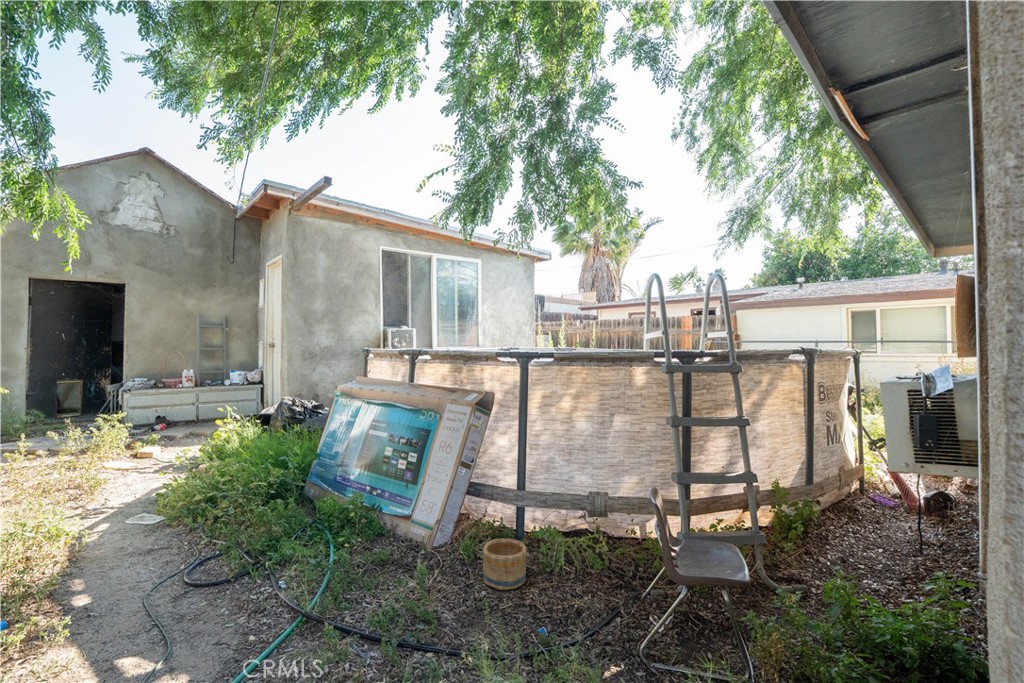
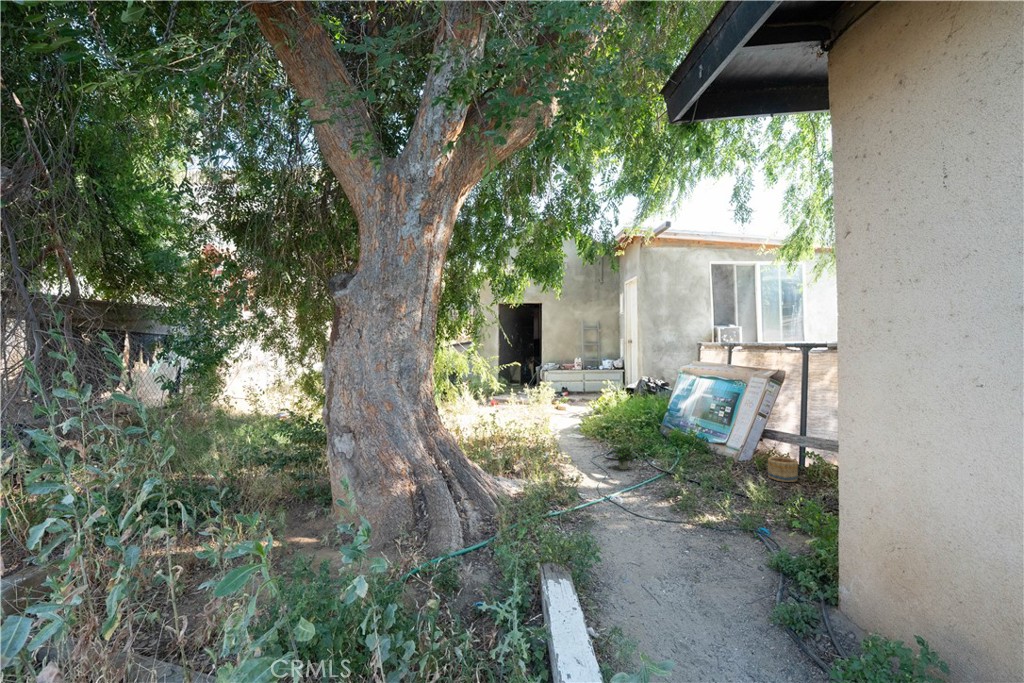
potted plant: none [143,579,236,640] -> present [611,446,635,470]

